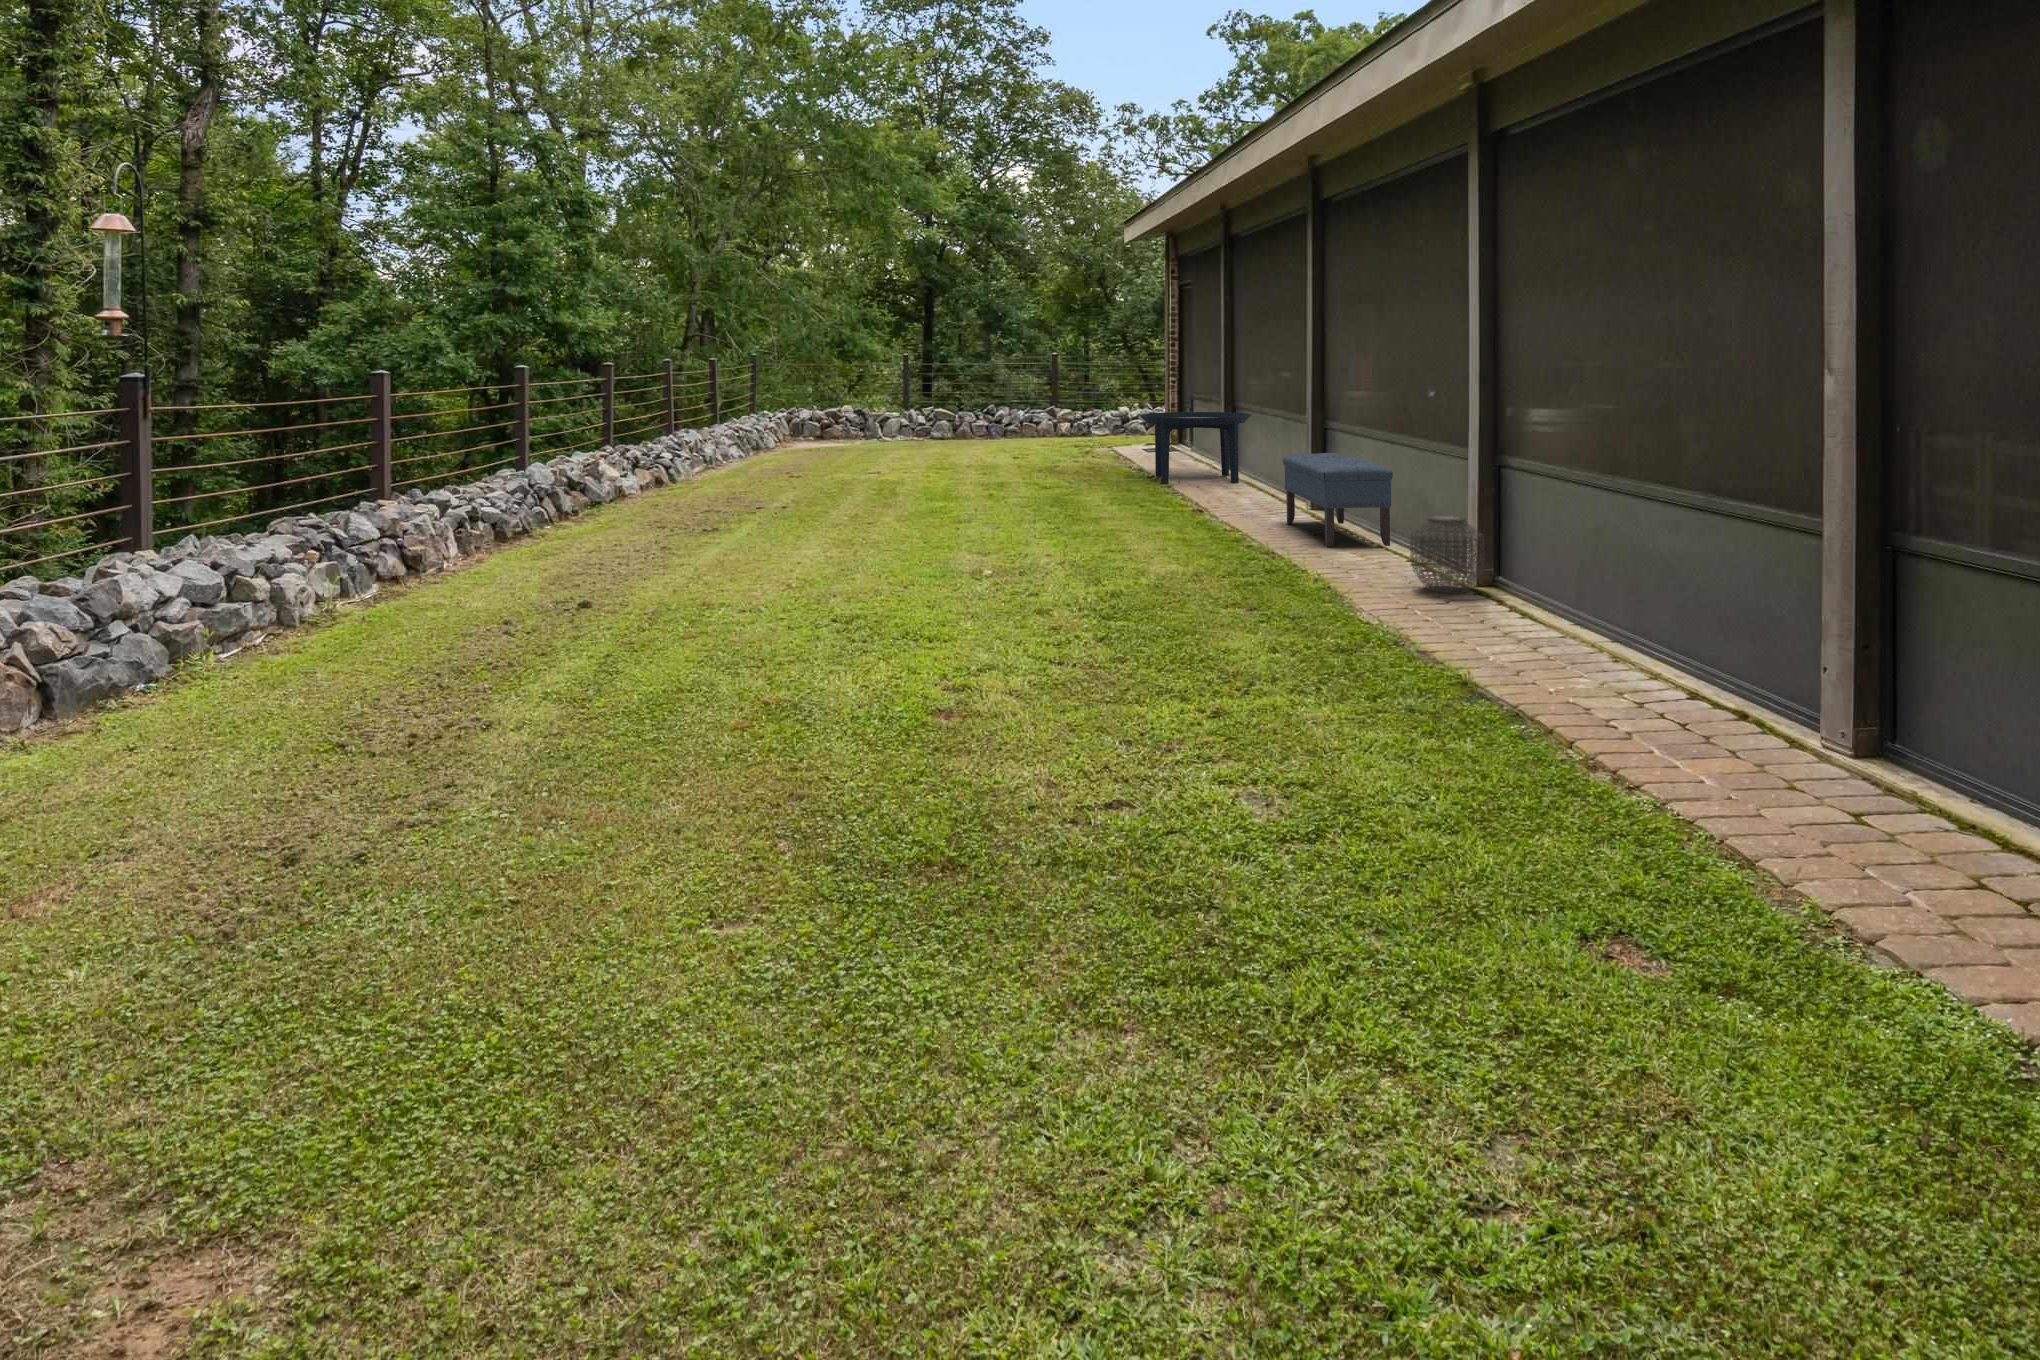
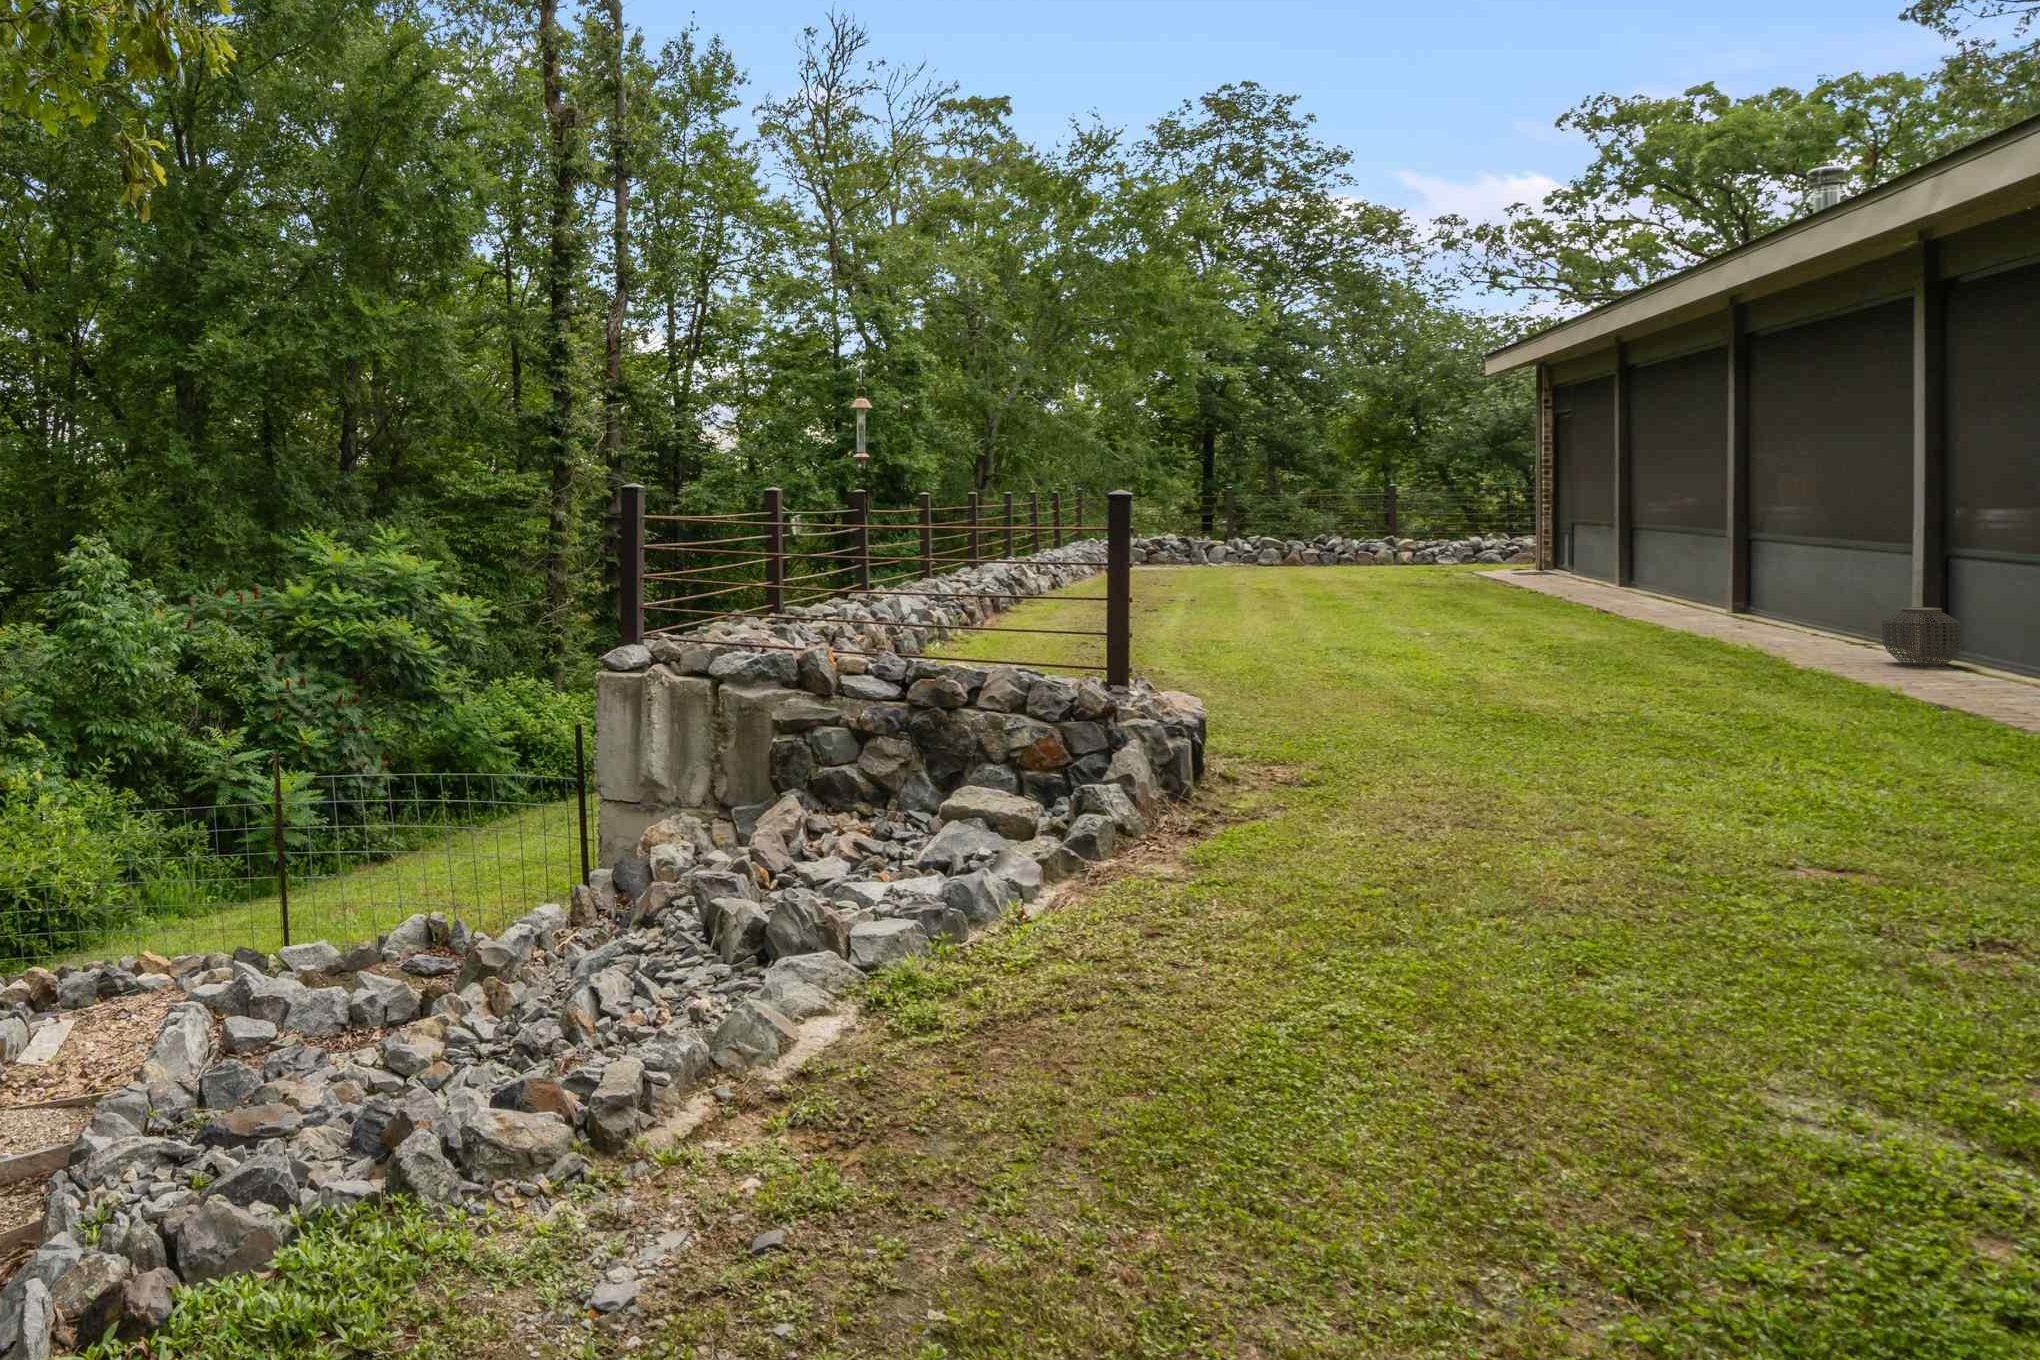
round table: present [1139,412,1251,484] -> none [1542,535,1673,599]
bench: present [1283,453,1393,547] -> none [1729,566,1859,641]

